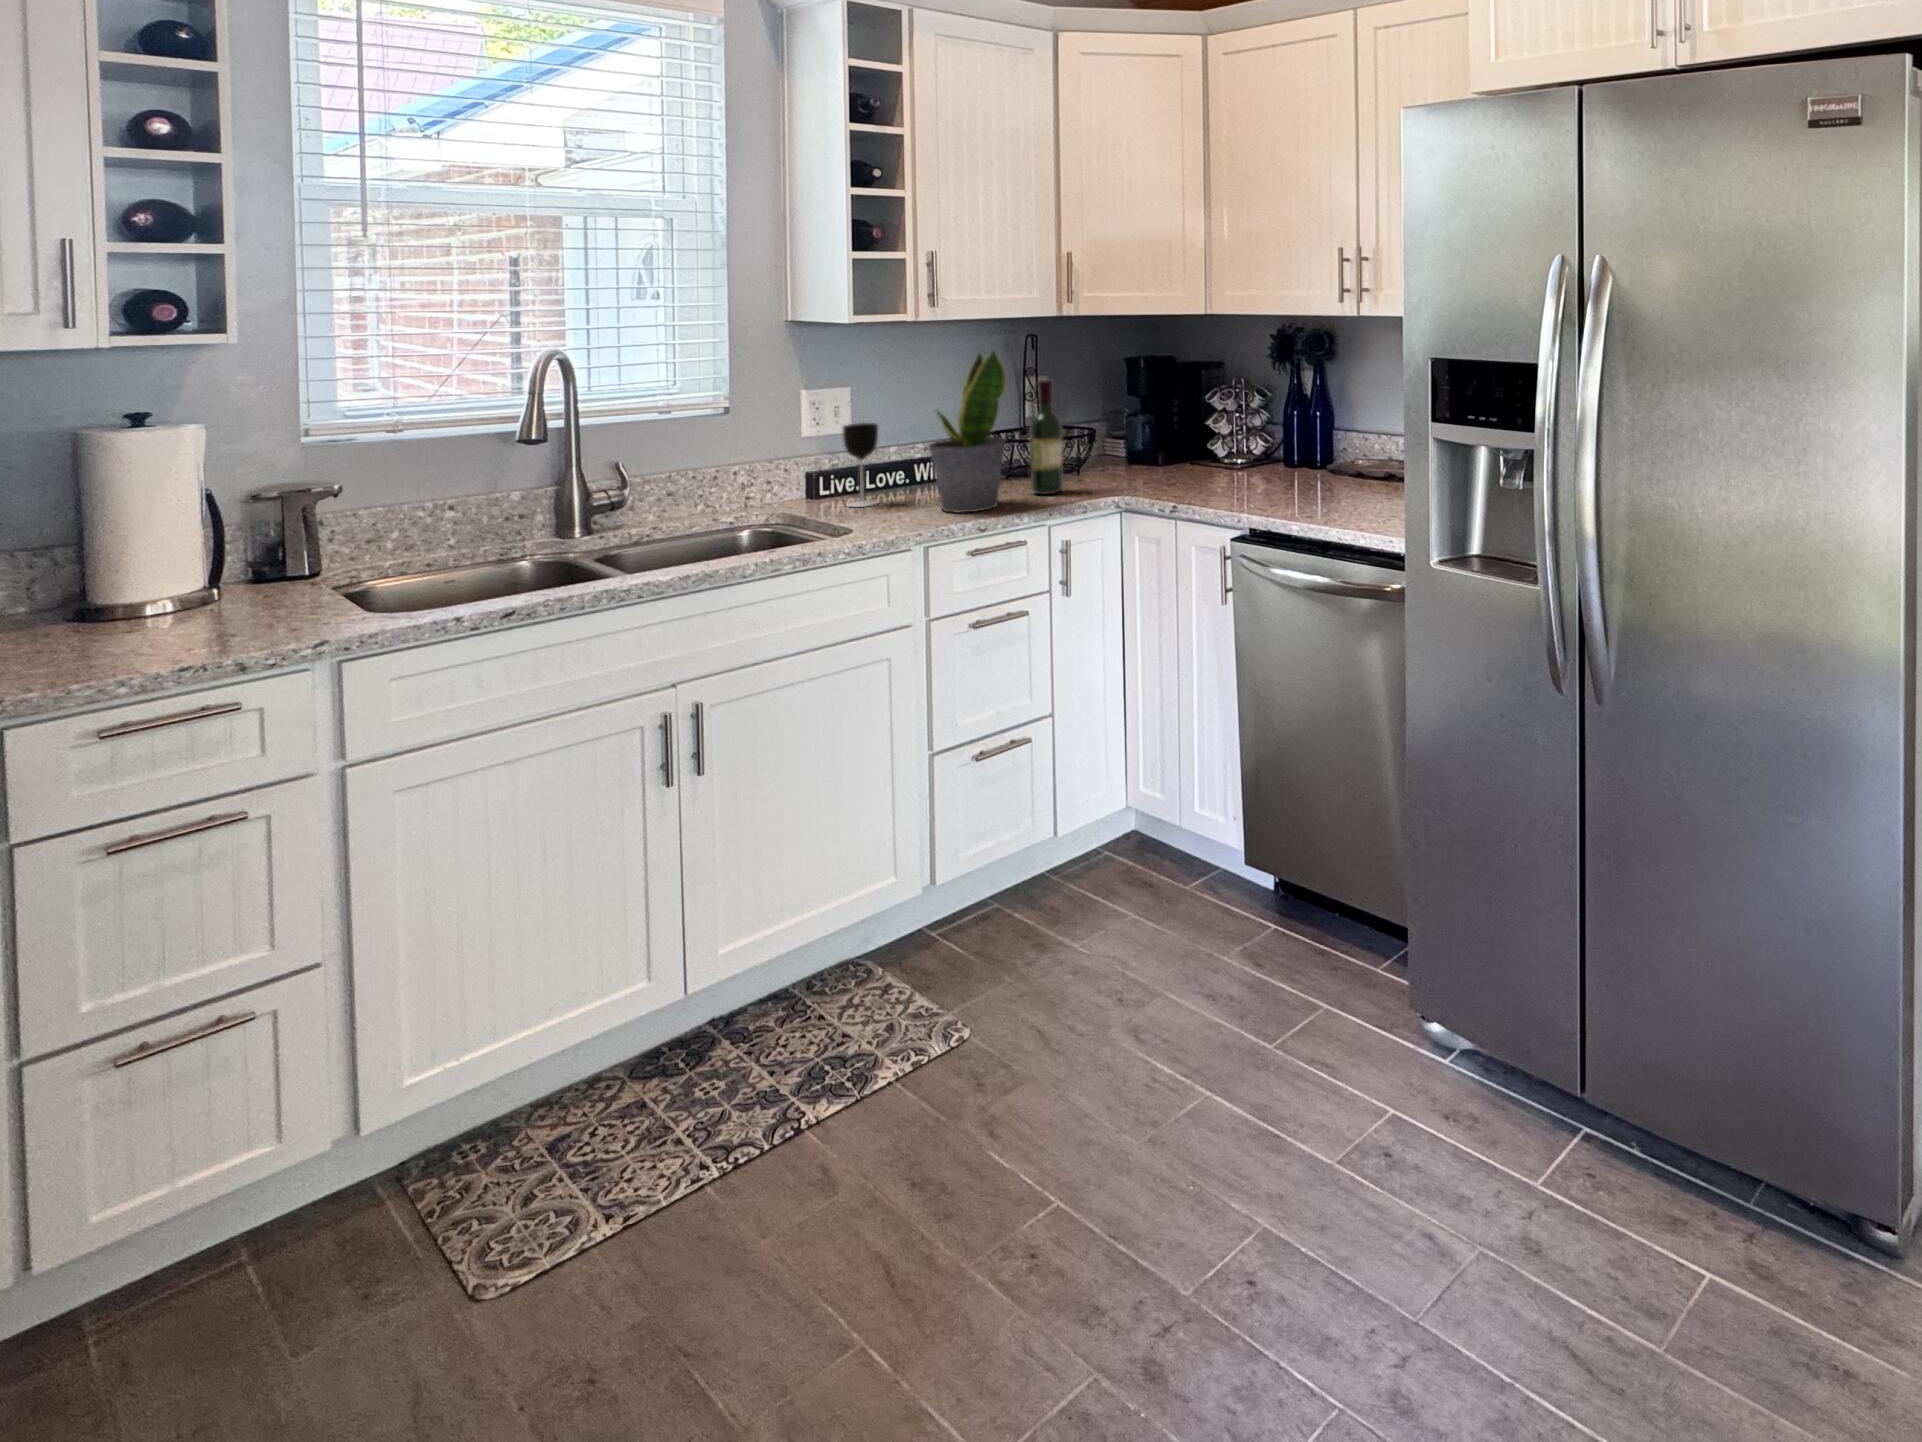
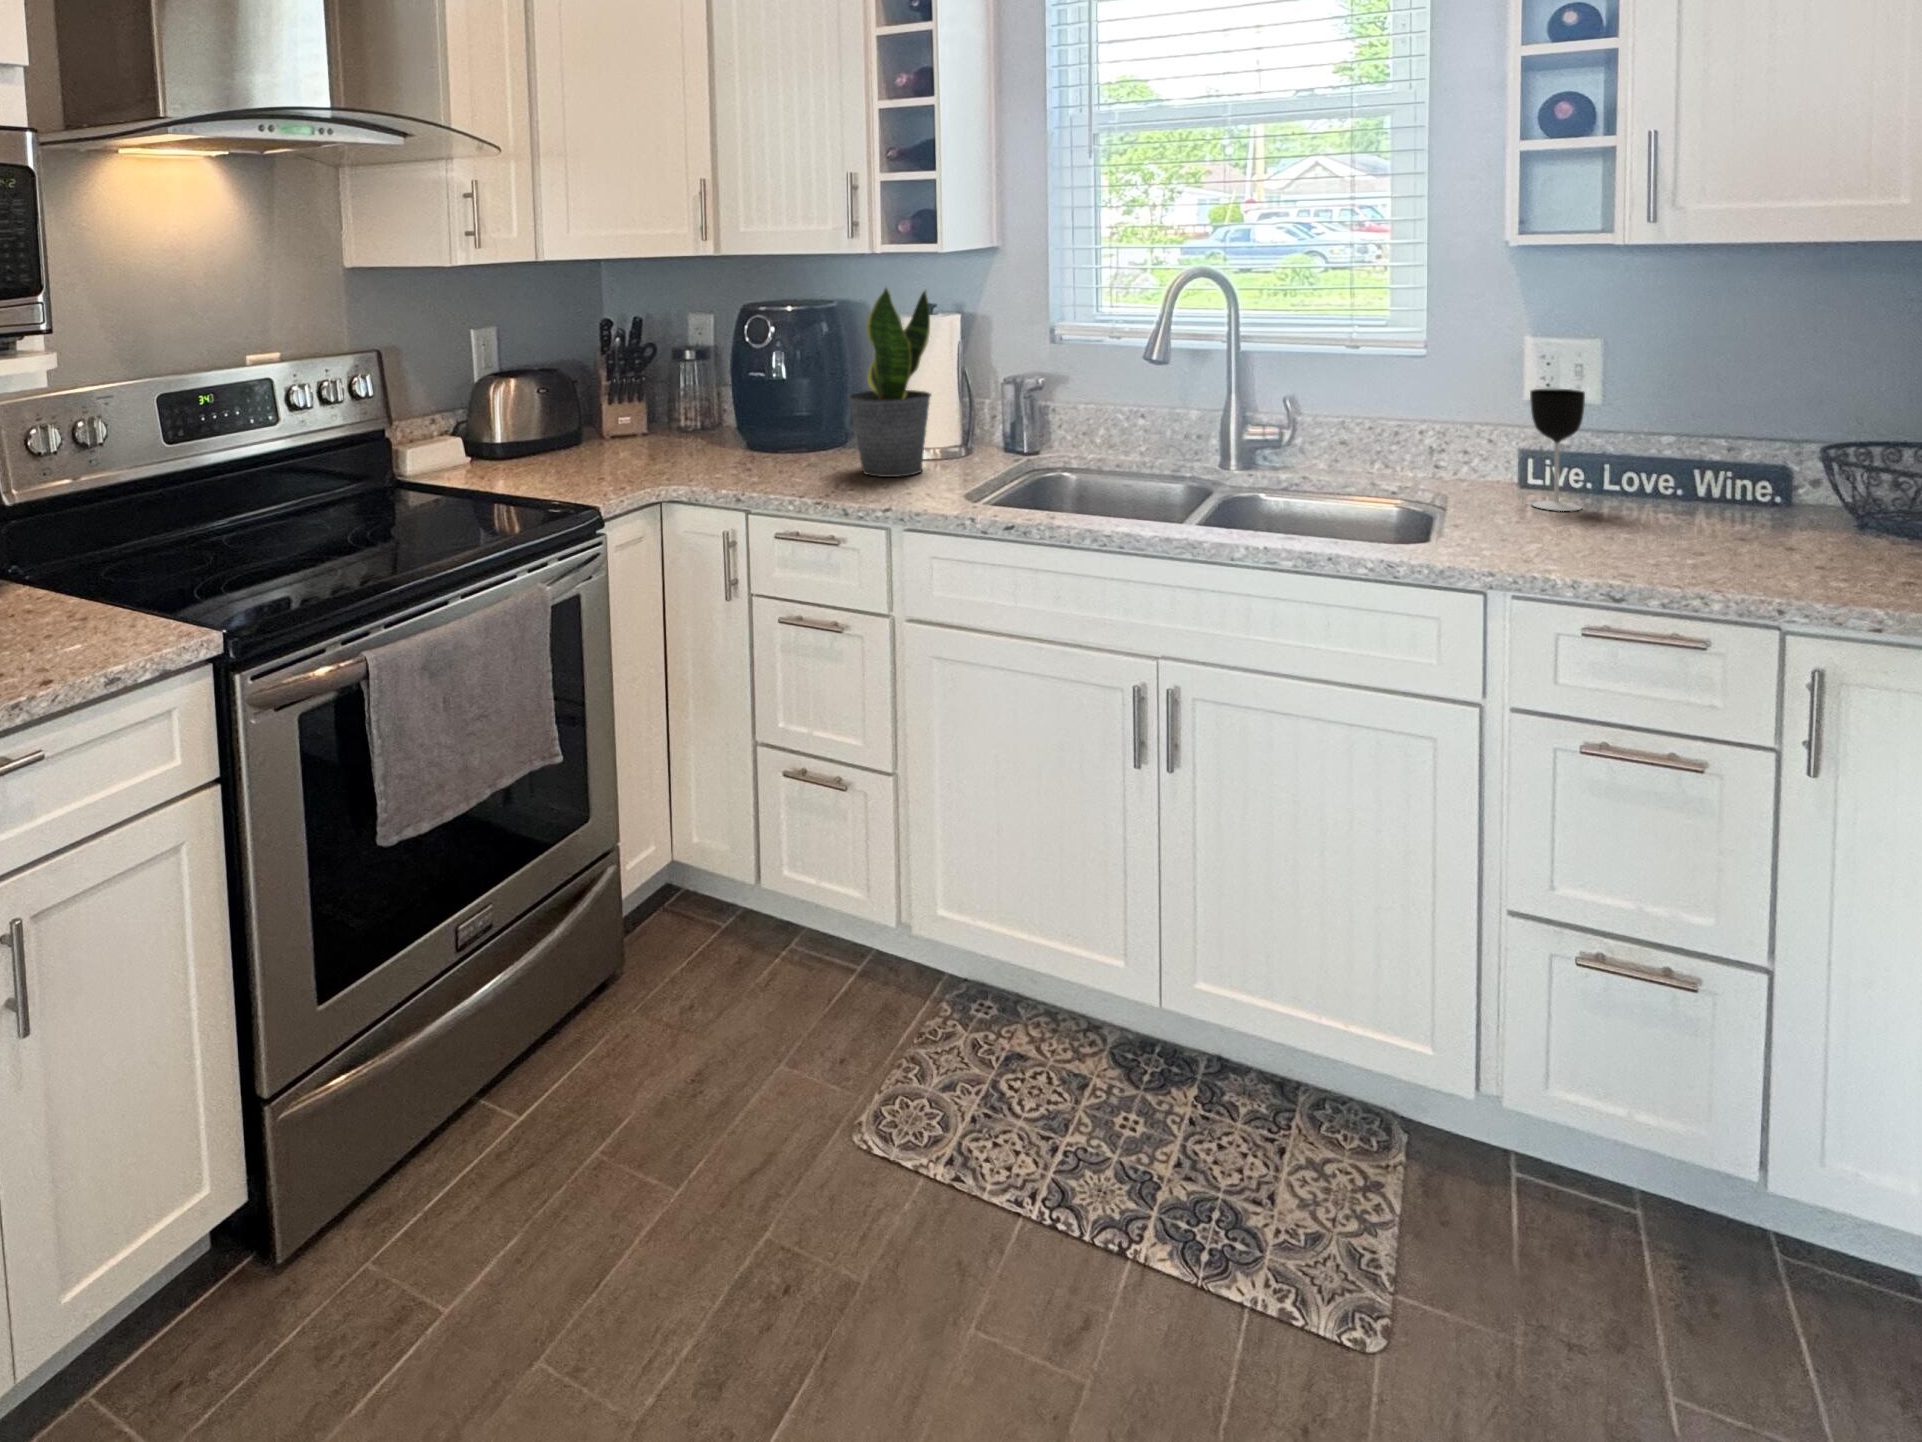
potted plant: present [929,350,1006,512] -> present [848,288,931,477]
wine bottle: present [1030,380,1063,494] -> none [1831,351,1908,568]

